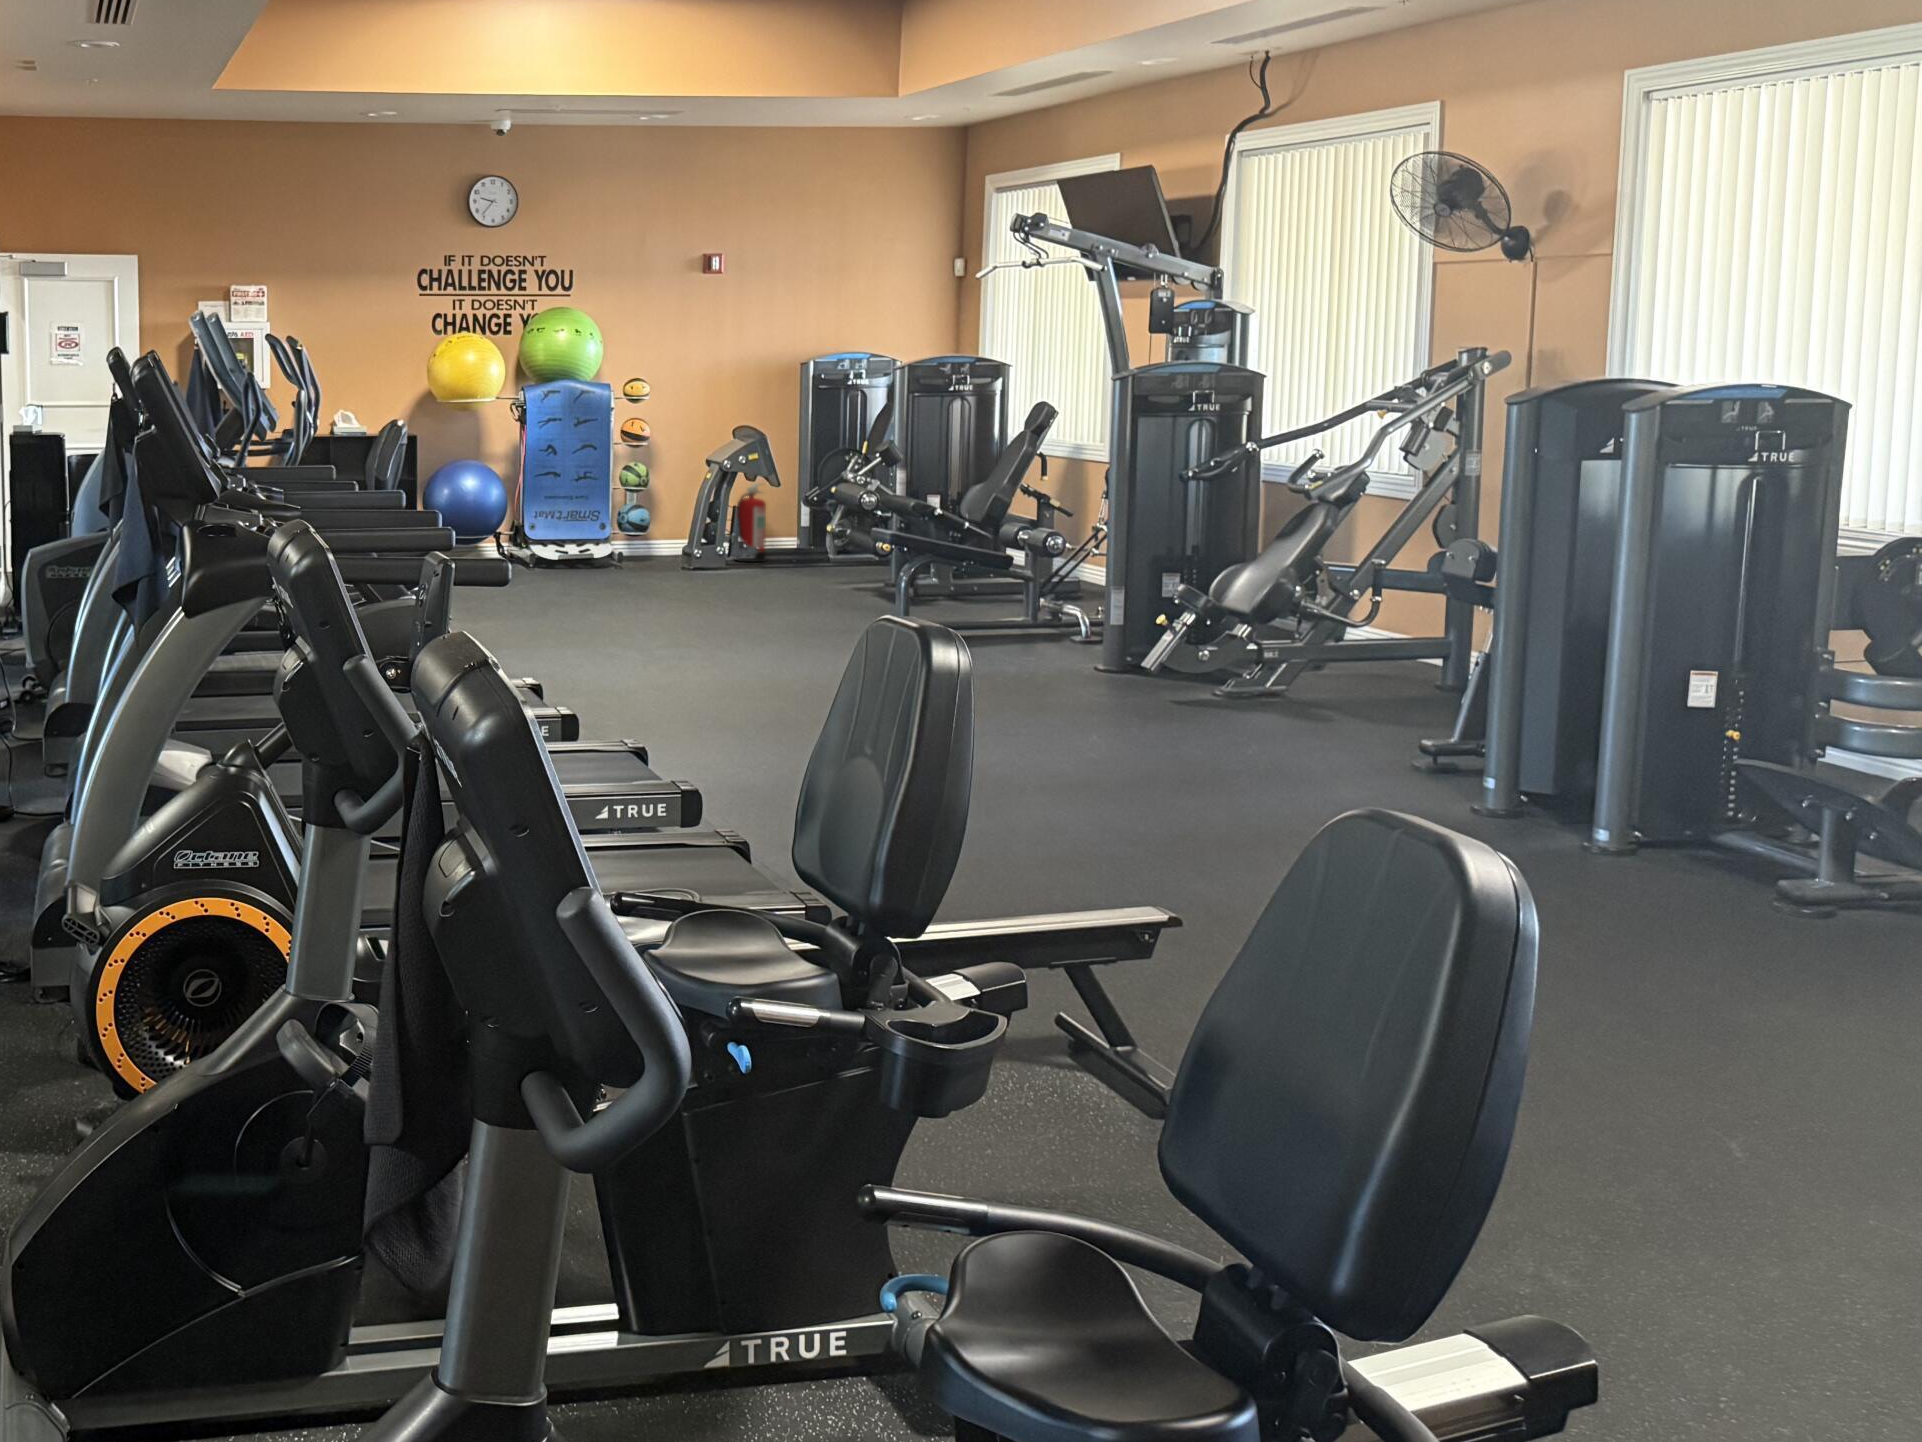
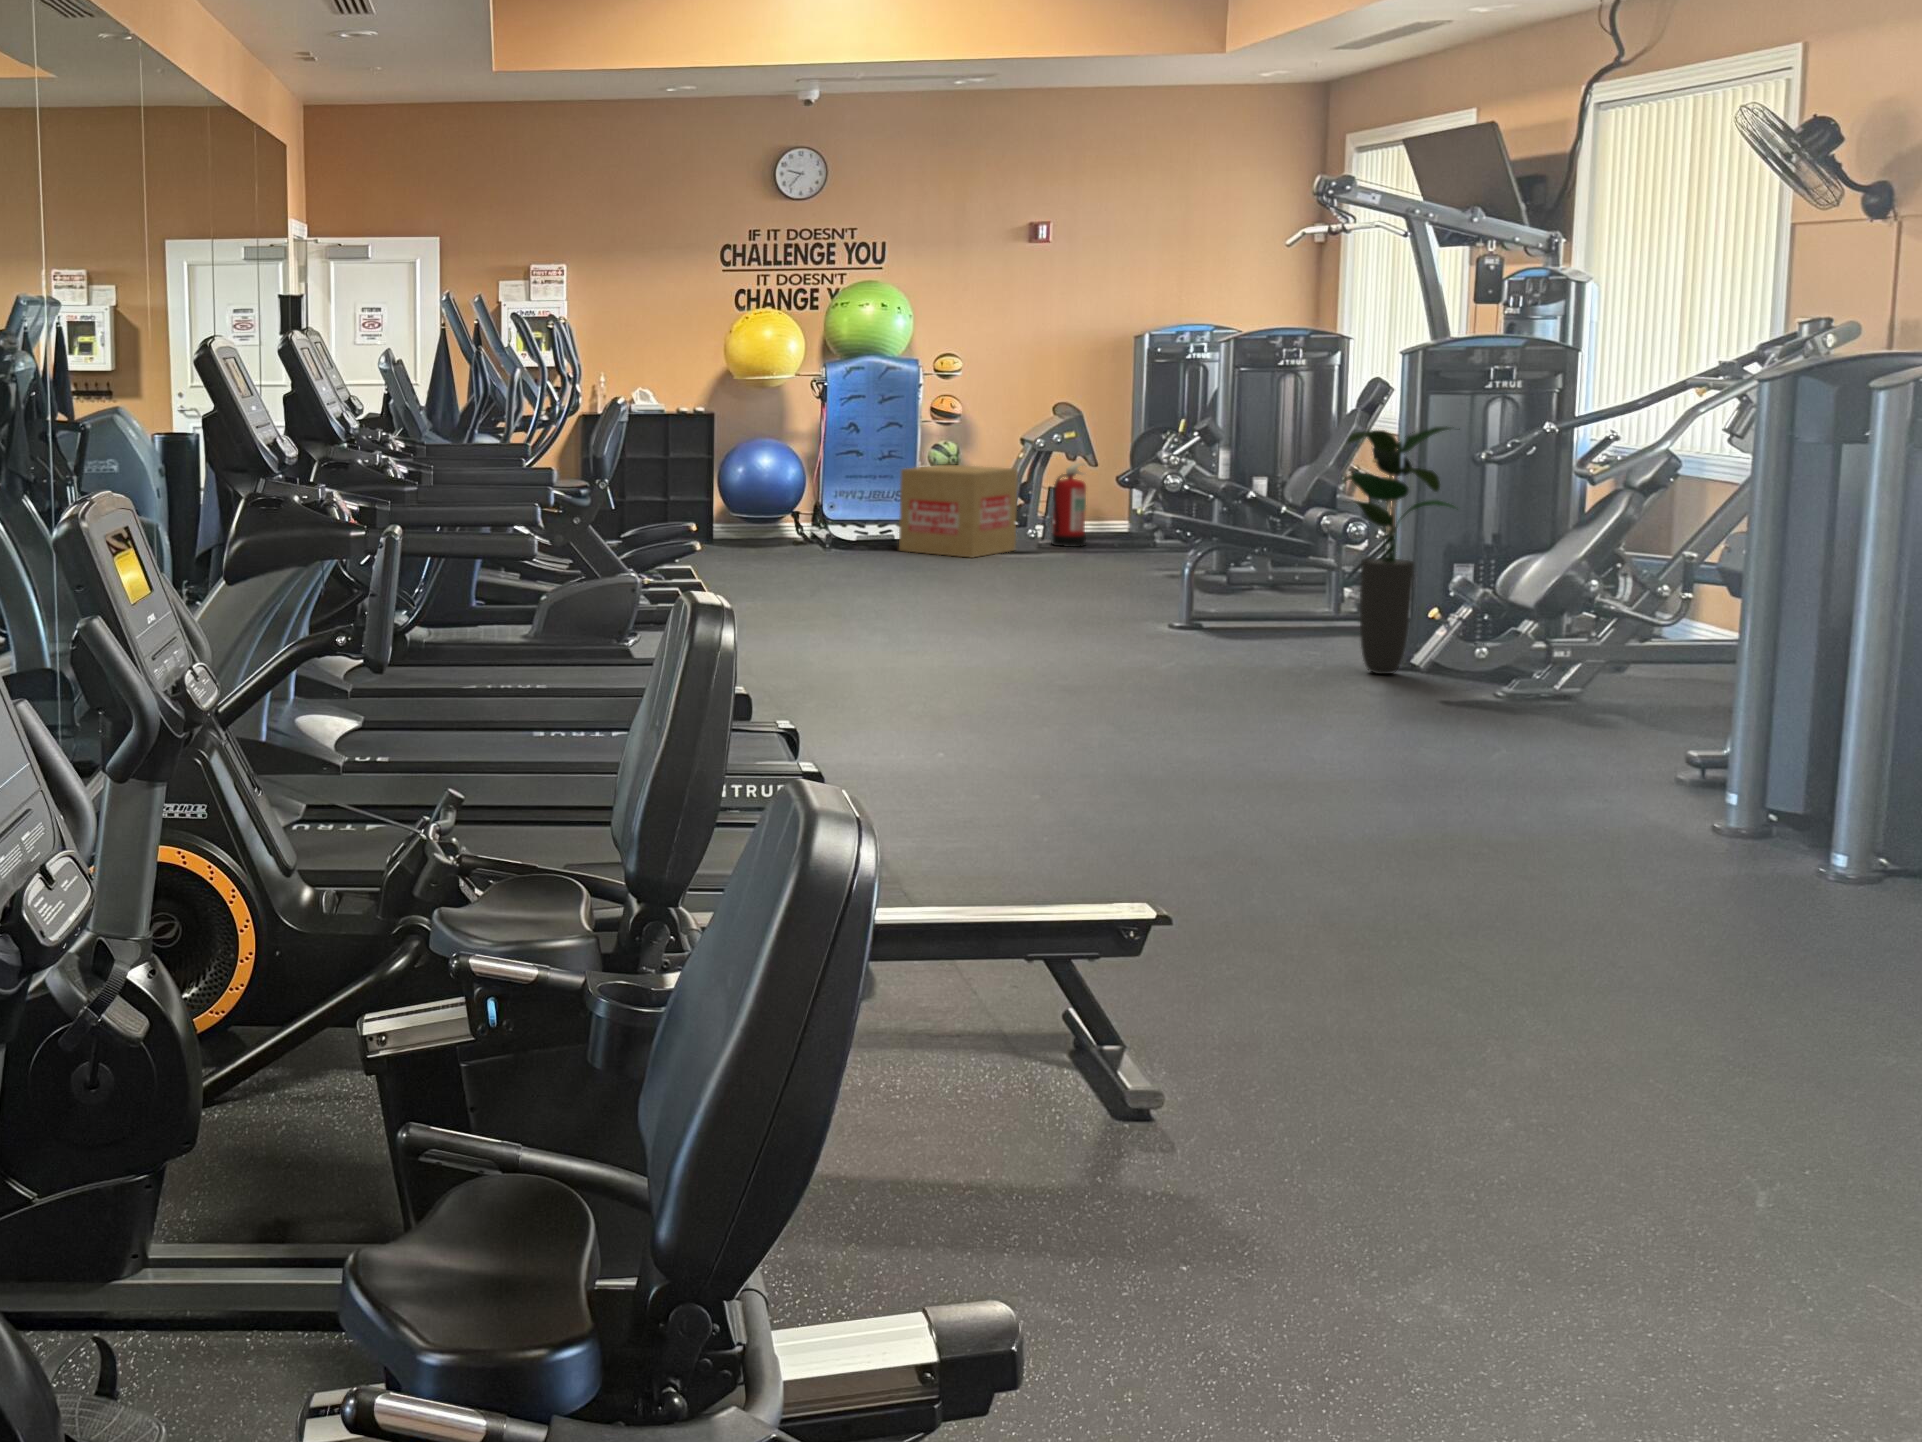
potted plant: none [1060,445,1171,678] -> present [1344,426,1460,674]
cardboard box: none [599,485,707,575] -> present [899,464,1018,557]

